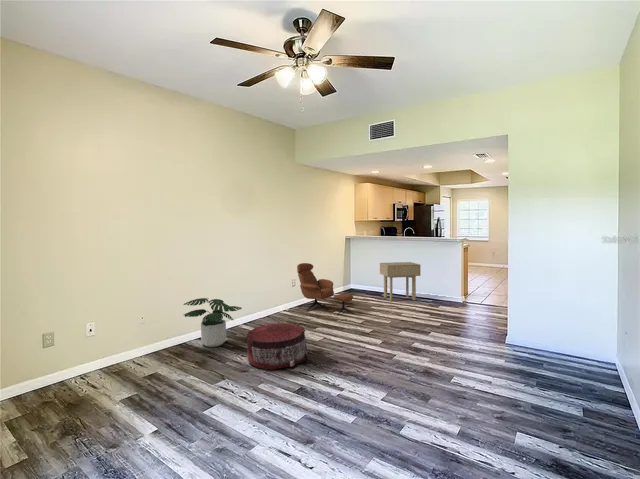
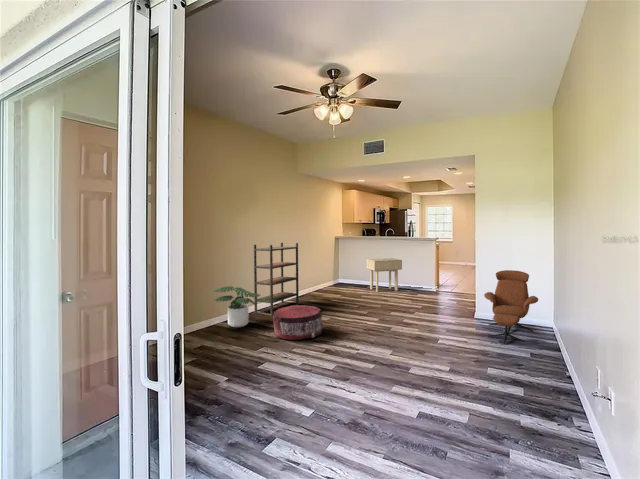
bookshelf: none [239,245,295,330] -> present [254,243,299,315]
lounge chair: present [297,263,354,315] -> present [484,270,538,344]

